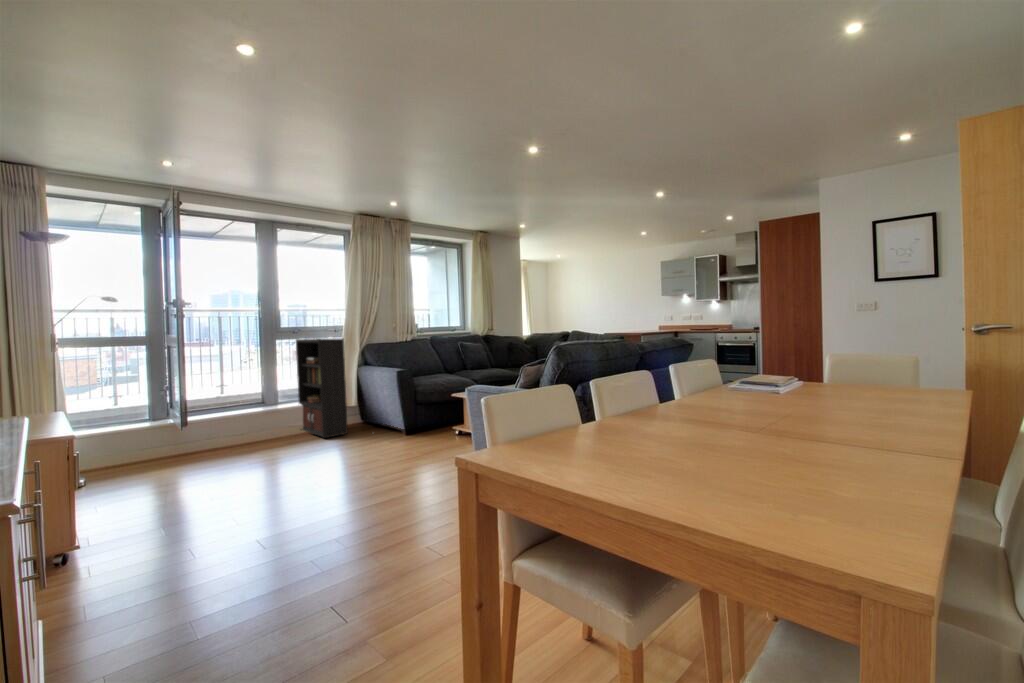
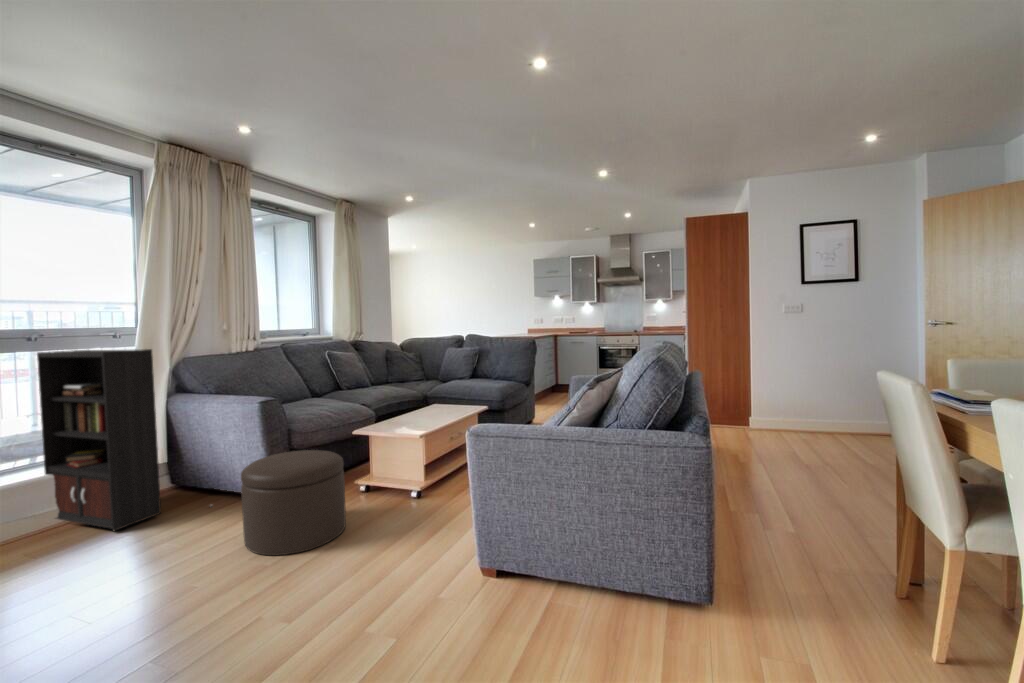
ottoman: none [373,402,431,458] -> present [241,450,346,555]

